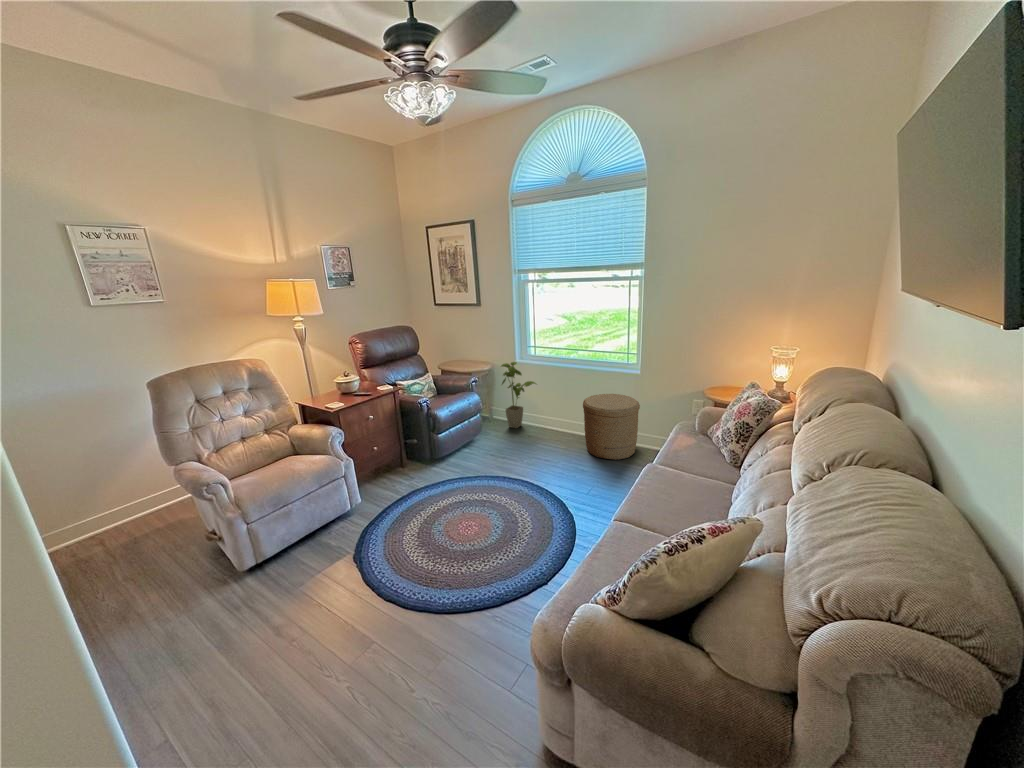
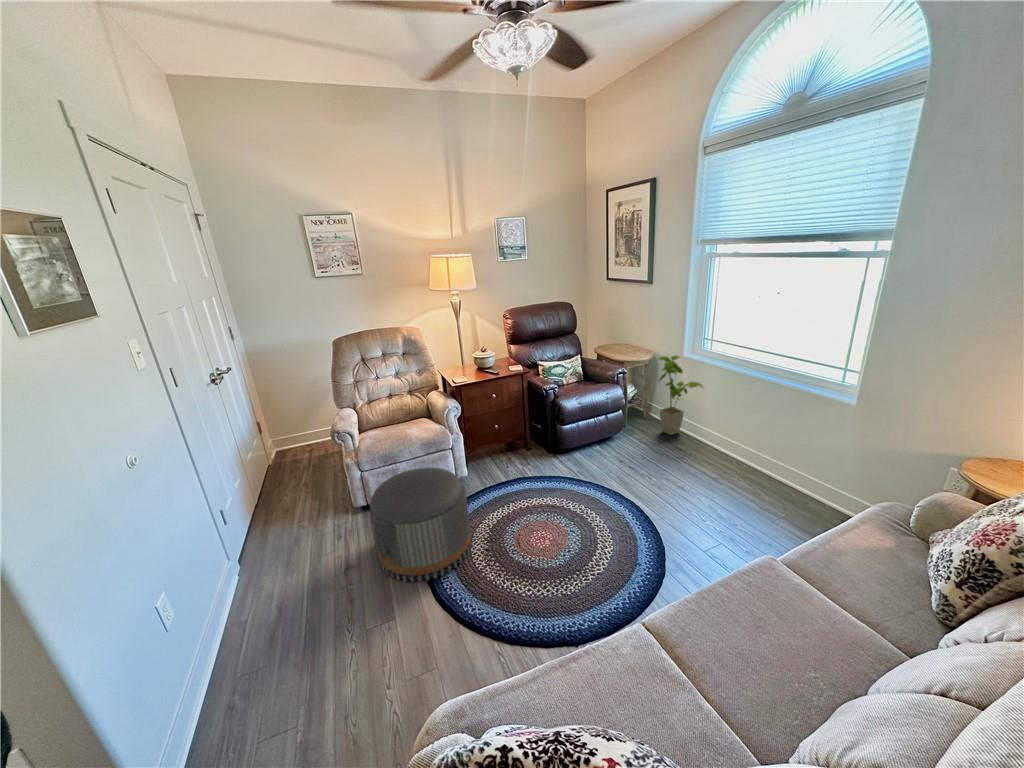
woven basket: present [583,394,640,460] -> none [747,417,843,516]
pouf: none [288,492,404,620] -> present [370,467,471,582]

